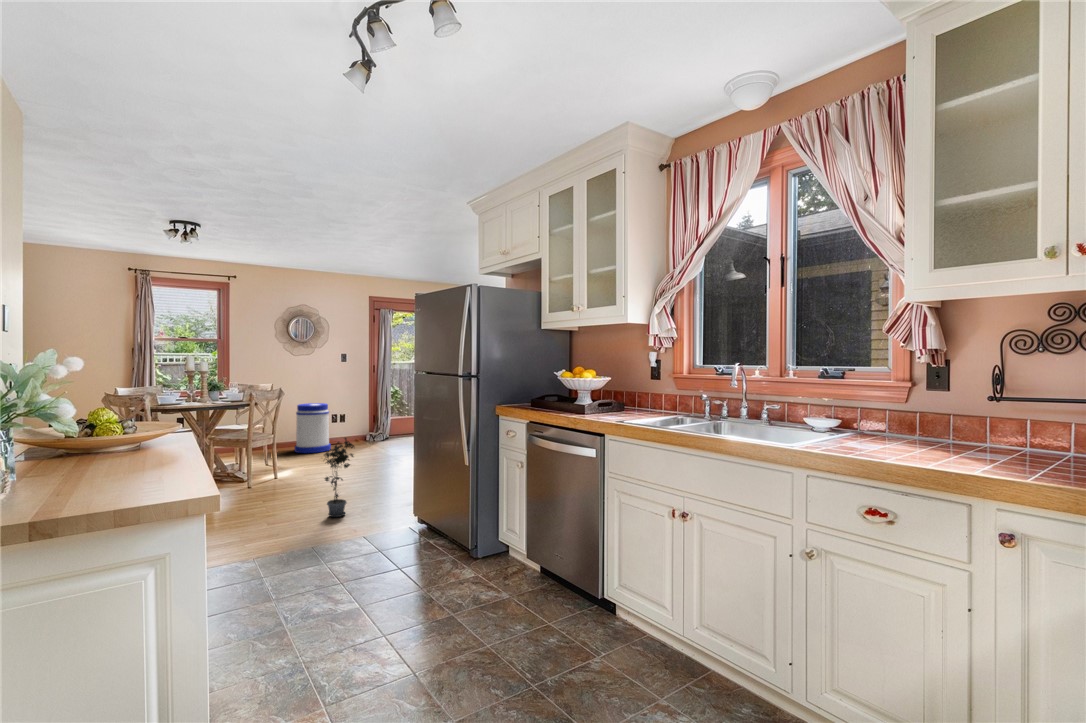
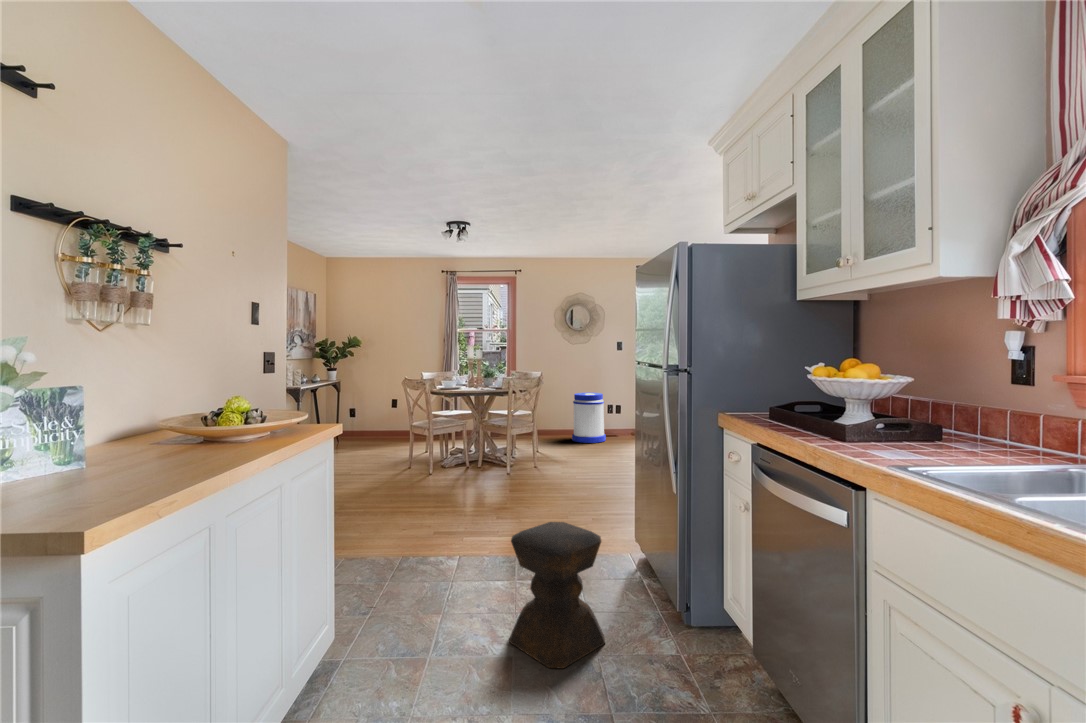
potted plant: present [324,438,354,517] -> none [548,436,585,523]
stool: none [346,498,425,607] -> present [510,522,605,668]

